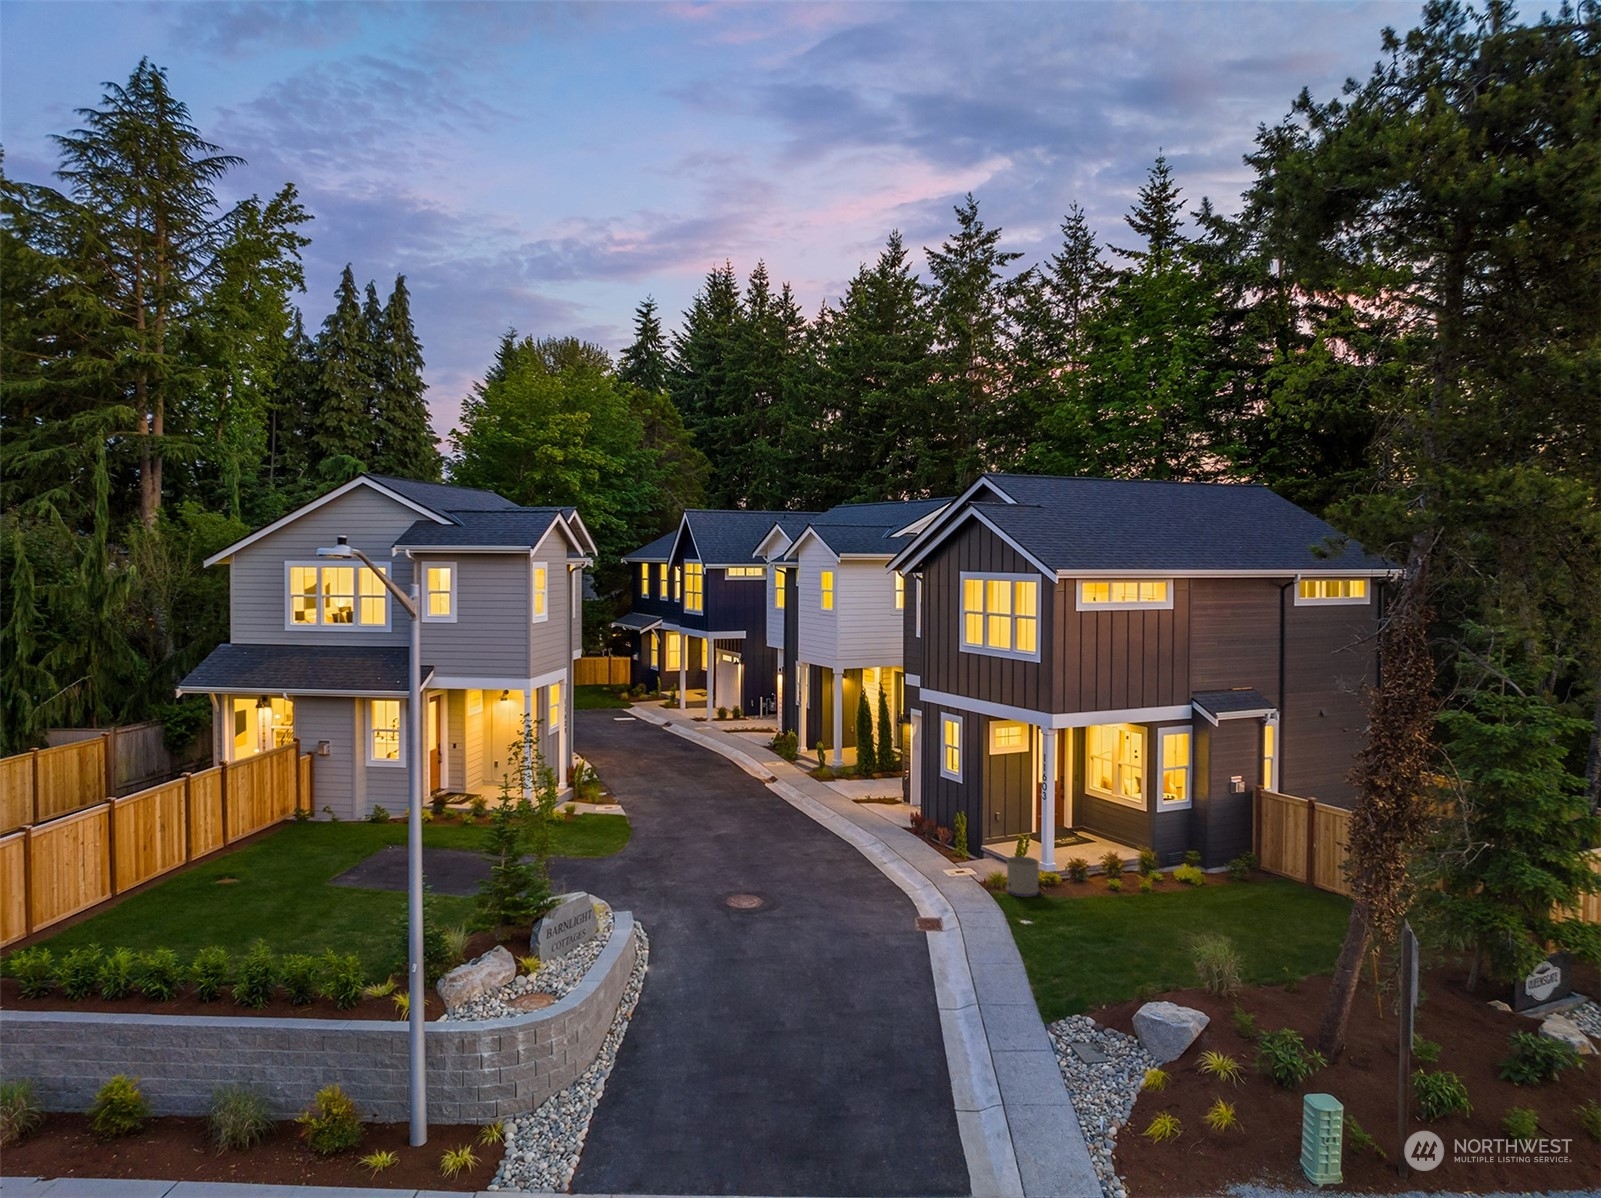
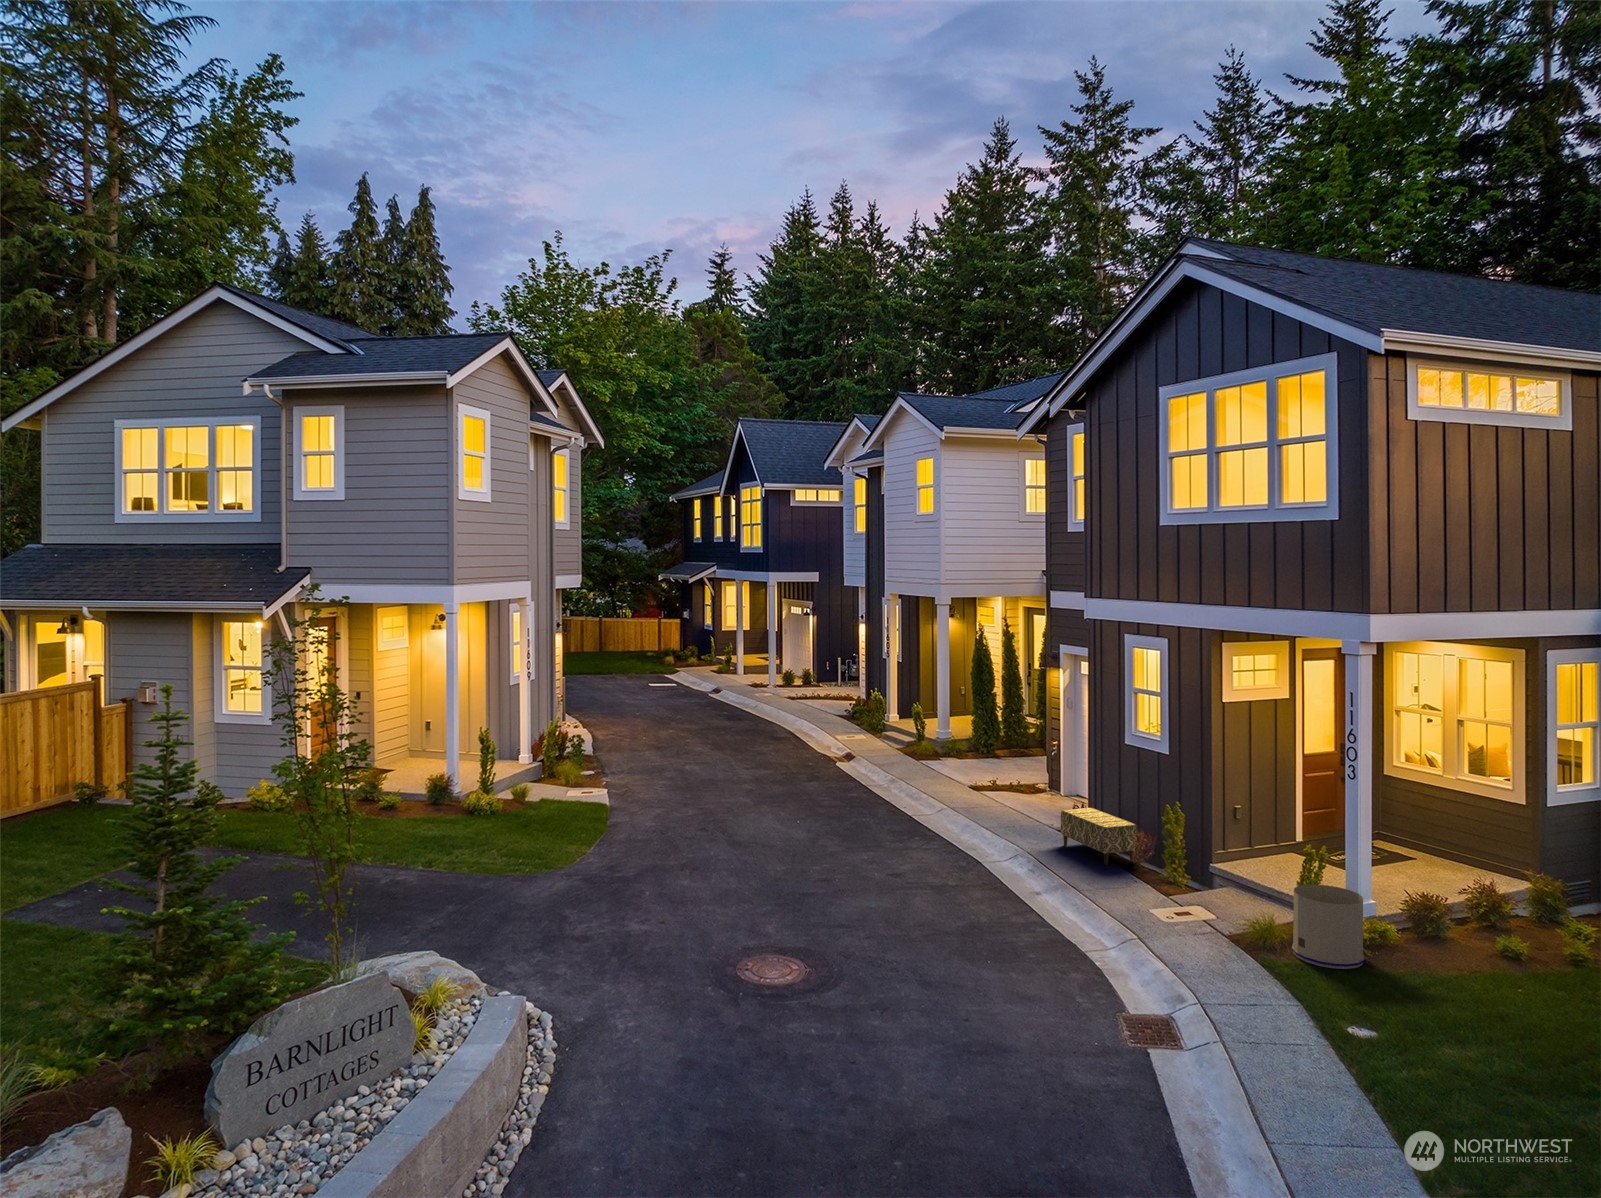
bench: none [904,816,944,849] -> present [1061,808,1137,865]

